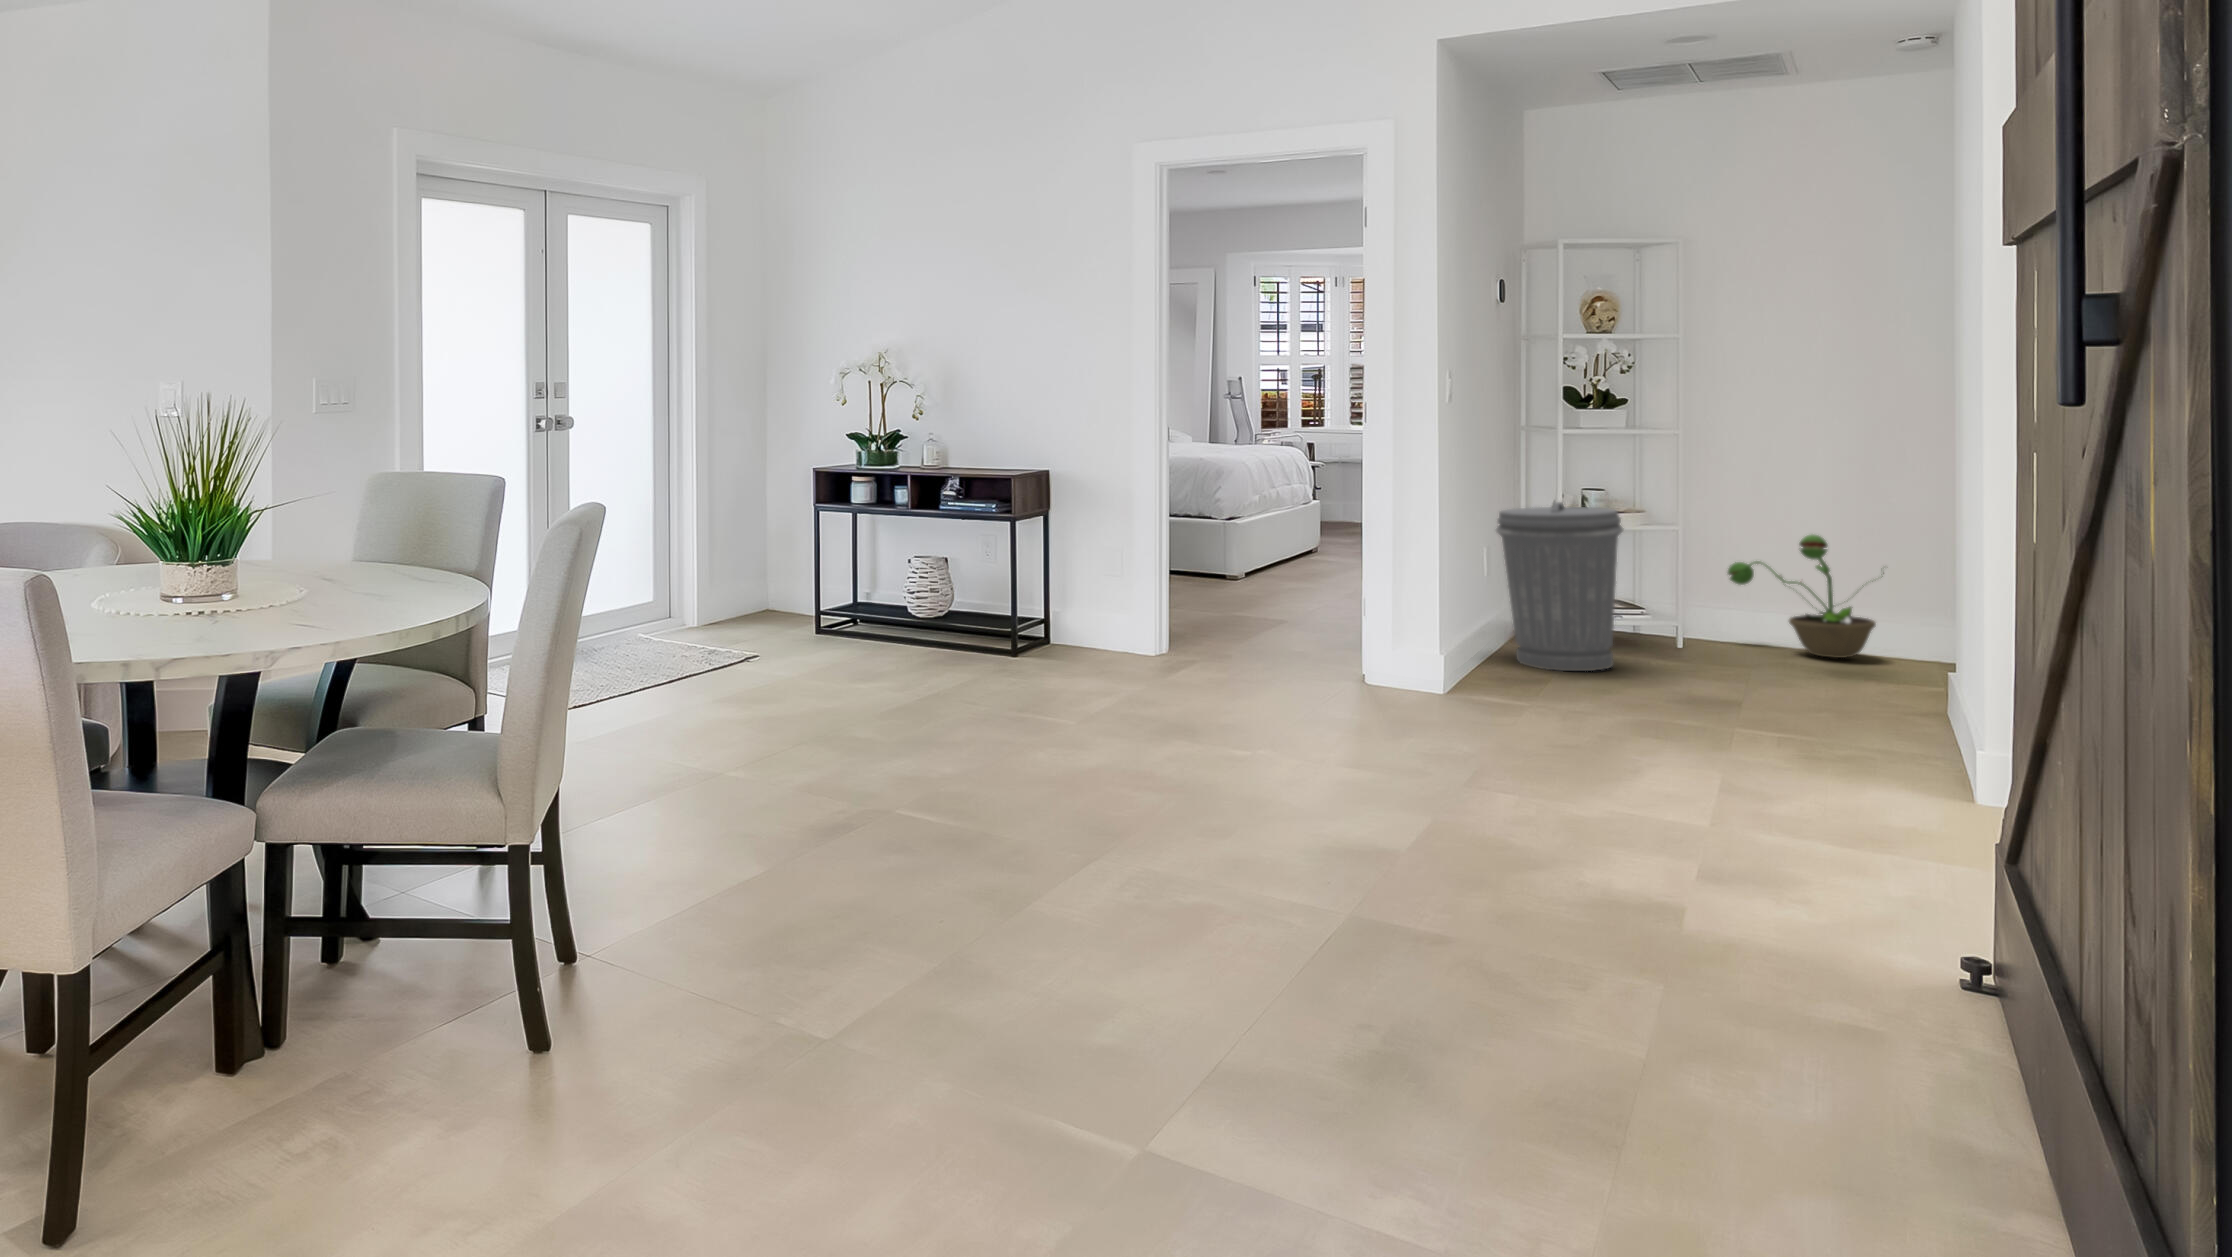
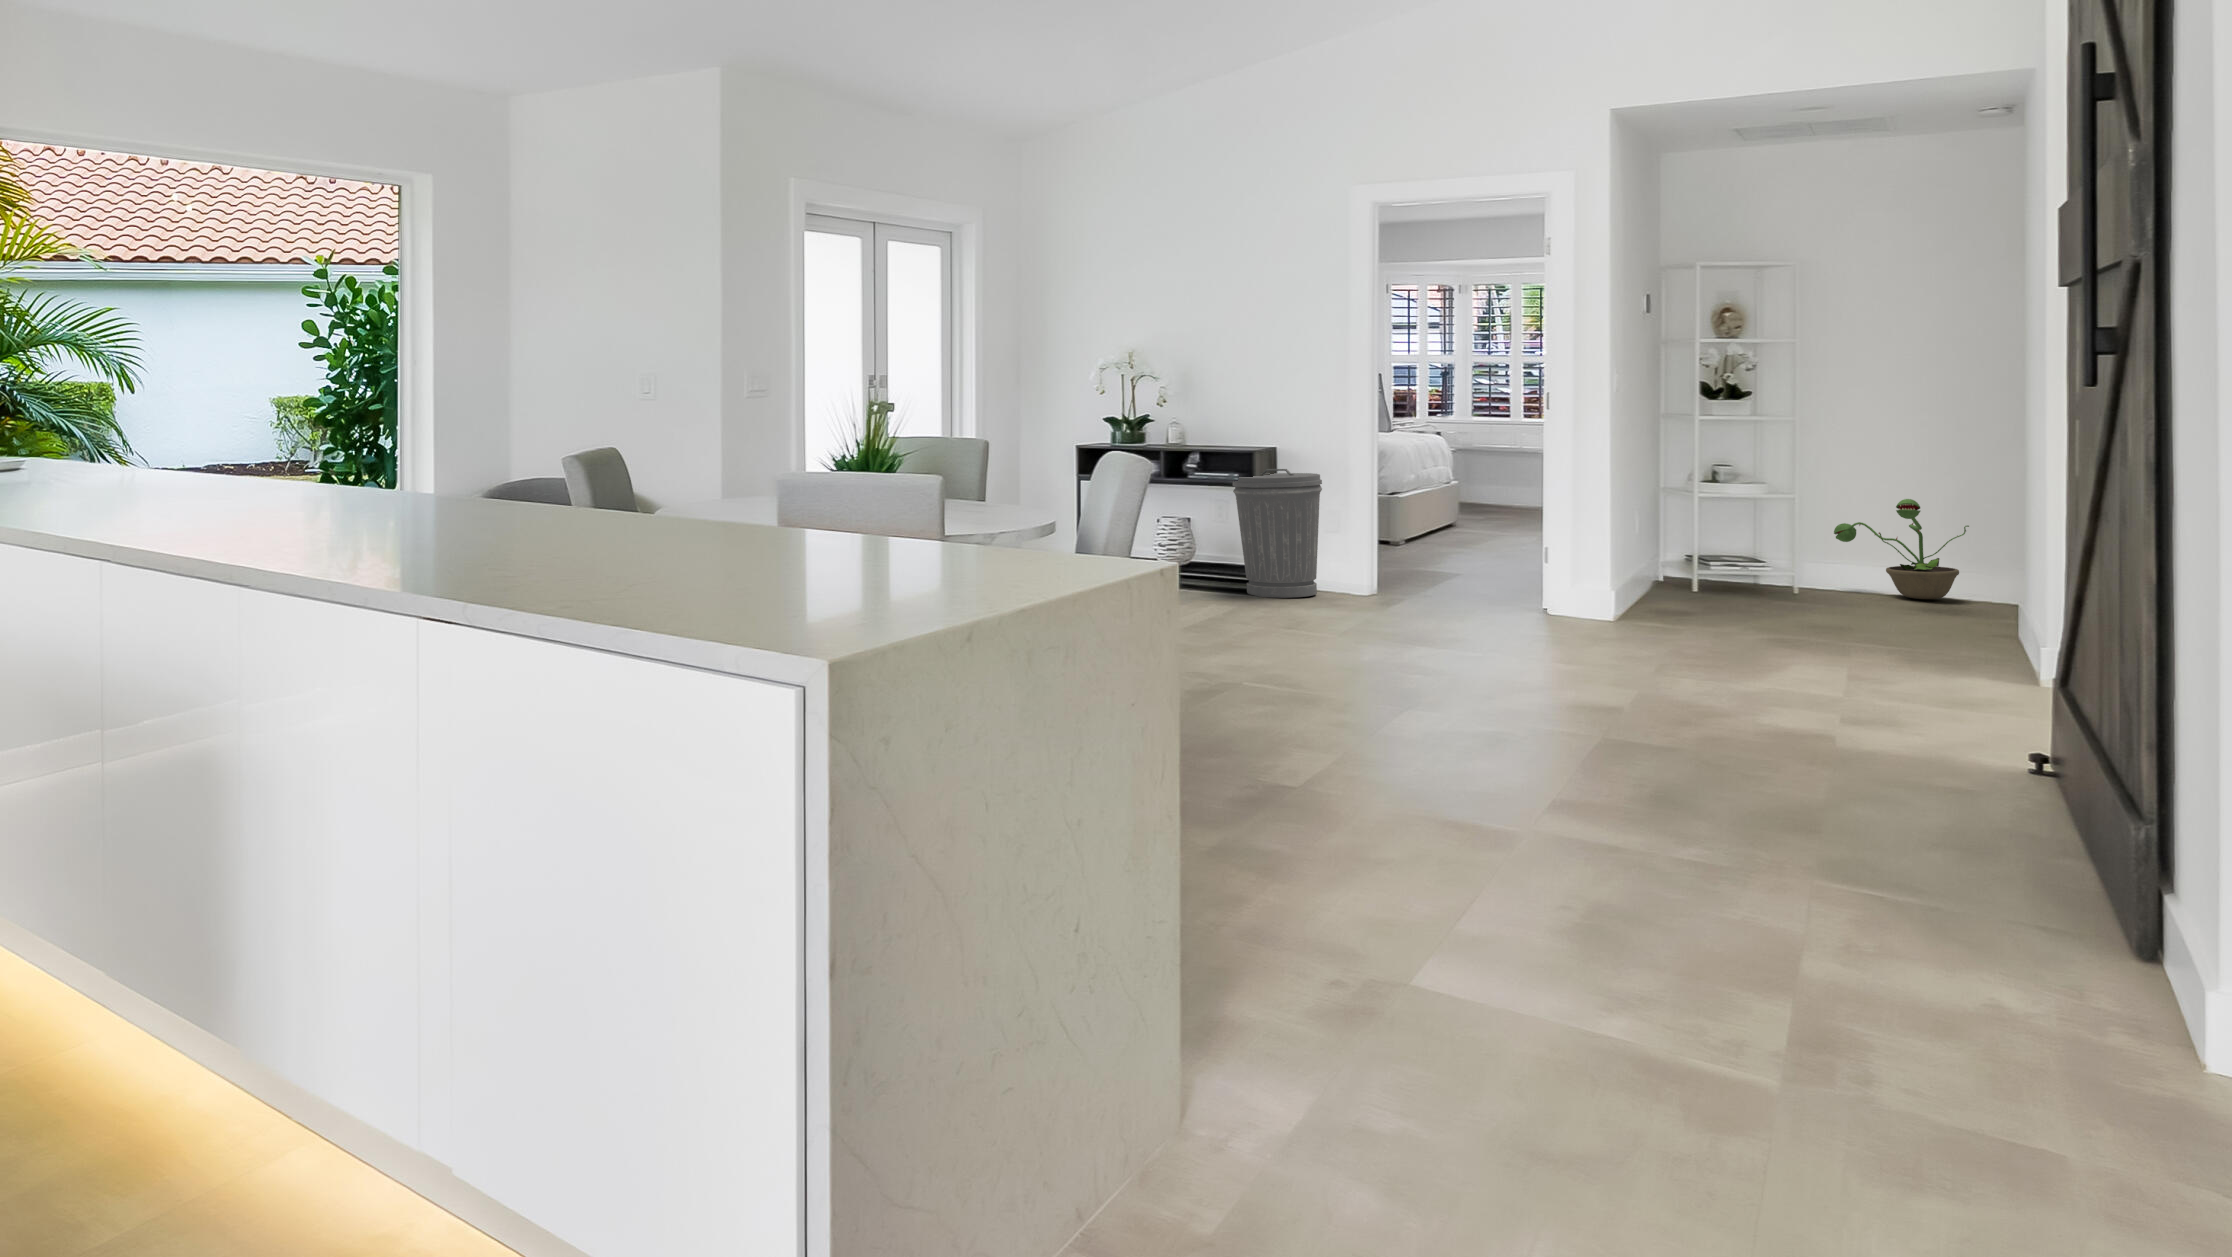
trash can: present [1496,502,1624,671] -> present [1233,469,1322,598]

